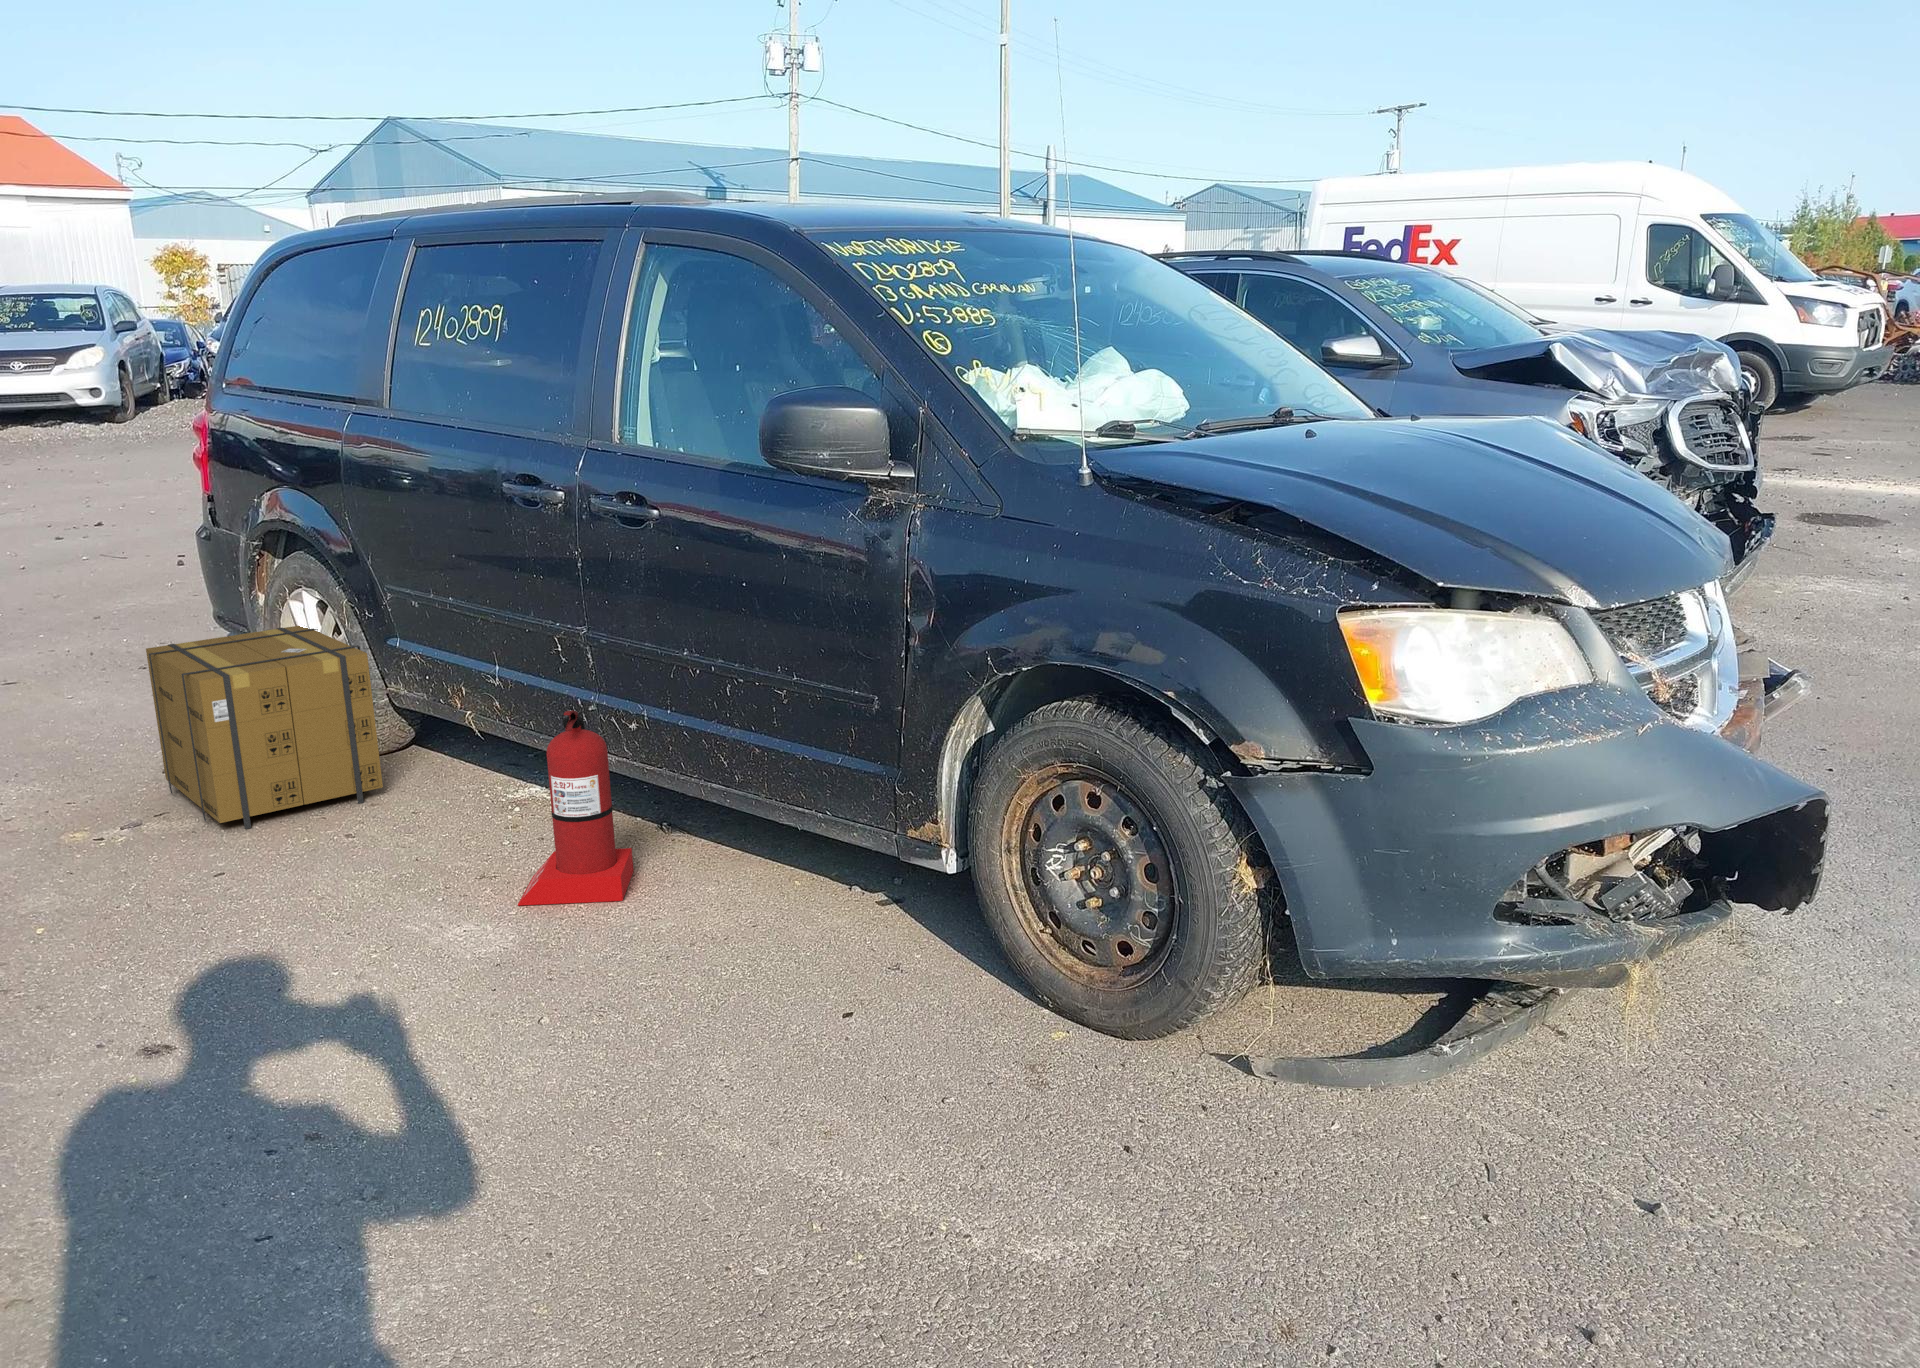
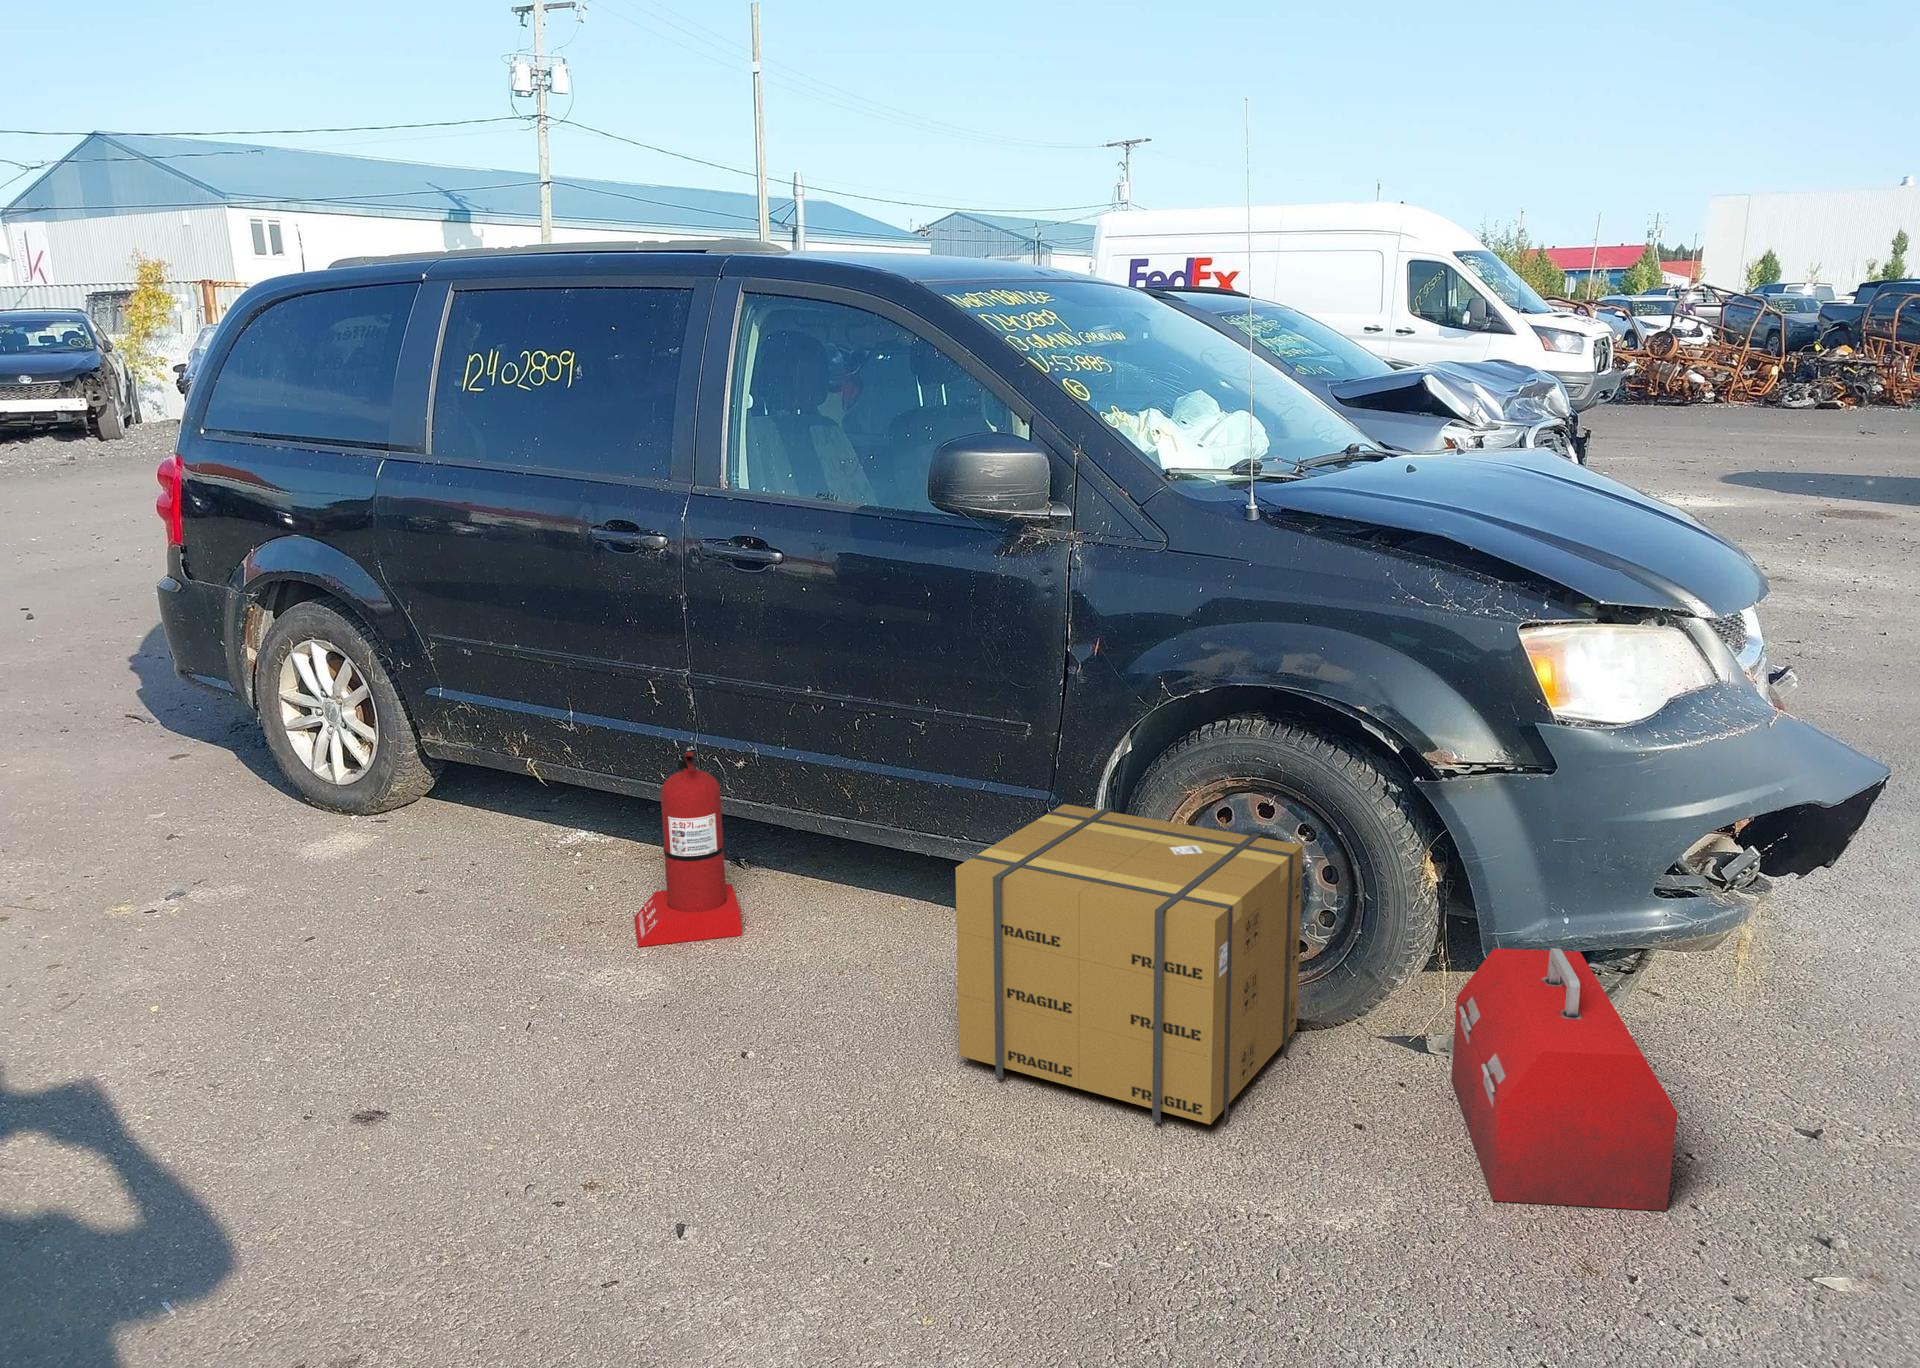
cardboard box: present [146,626,383,829] -> present [955,804,1303,1126]
toolbox: none [1224,967,1436,1283] -> present [1451,948,1678,1211]

